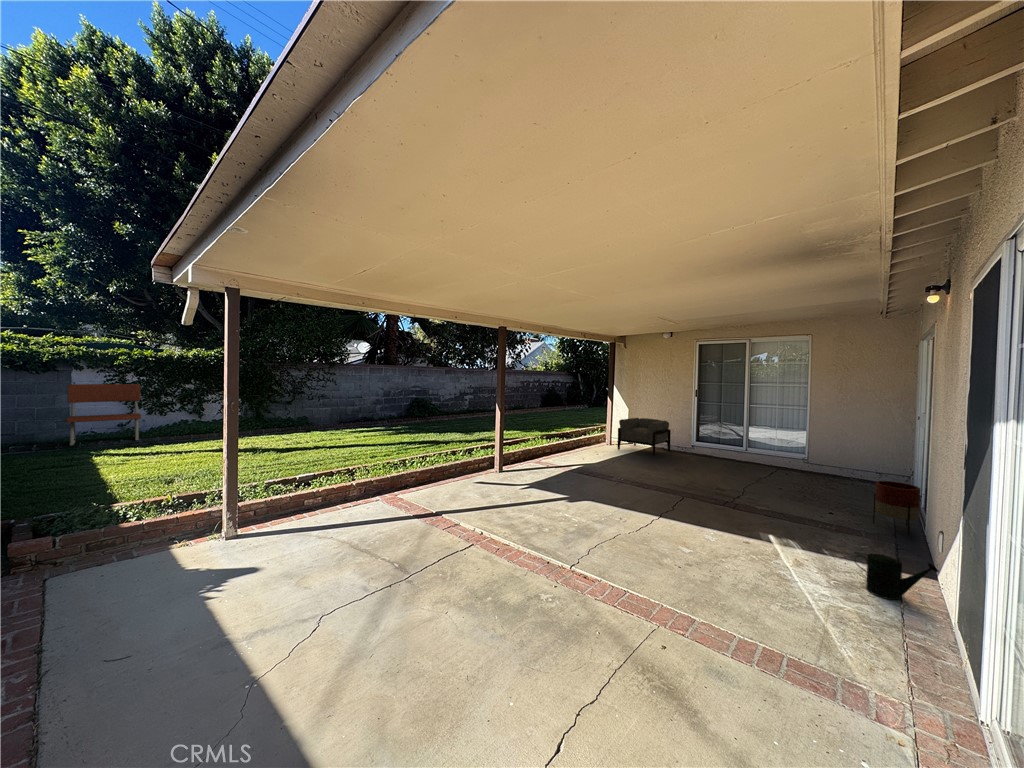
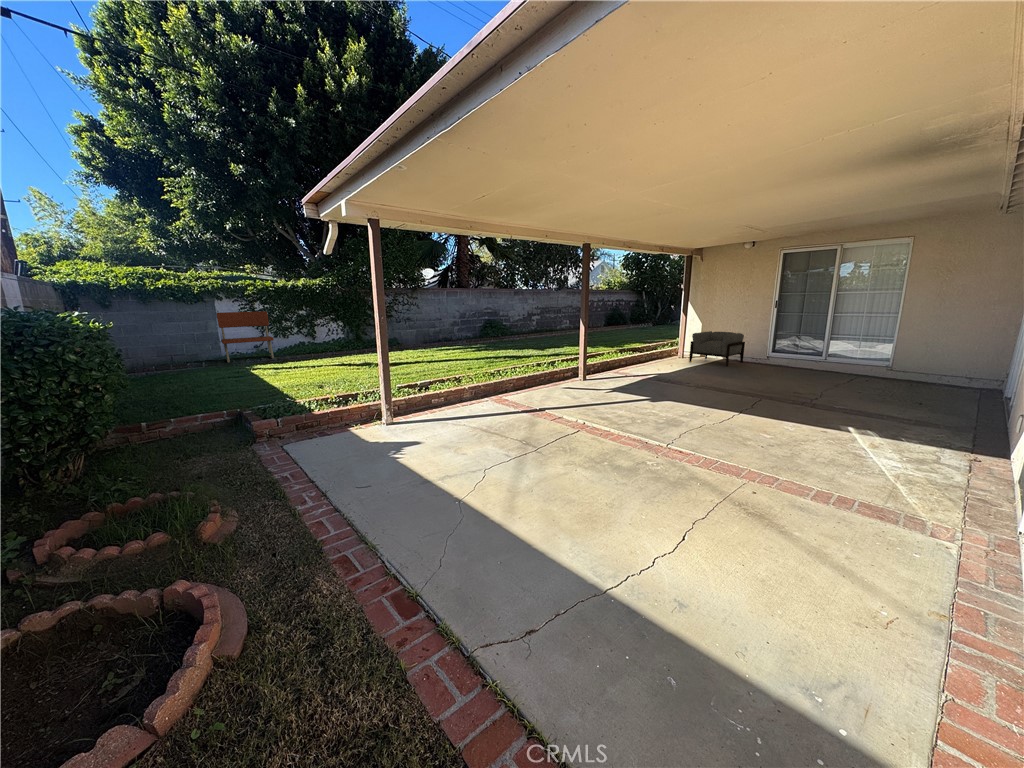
planter: present [873,481,920,534] -> none [954,380,1012,428]
watering can: present [855,554,939,600] -> none [931,435,1014,472]

